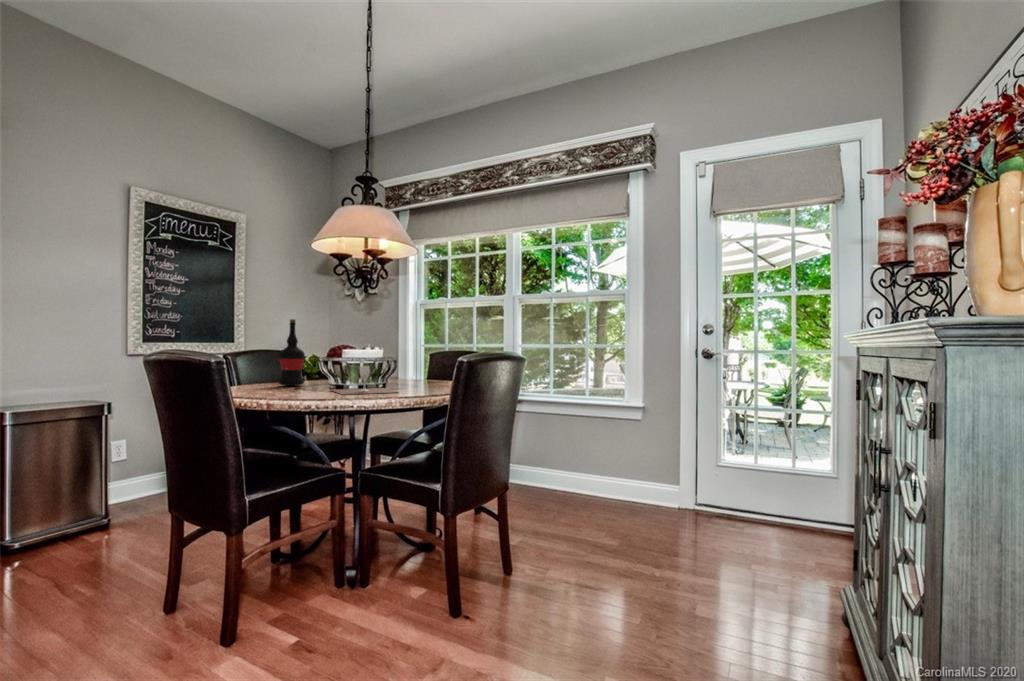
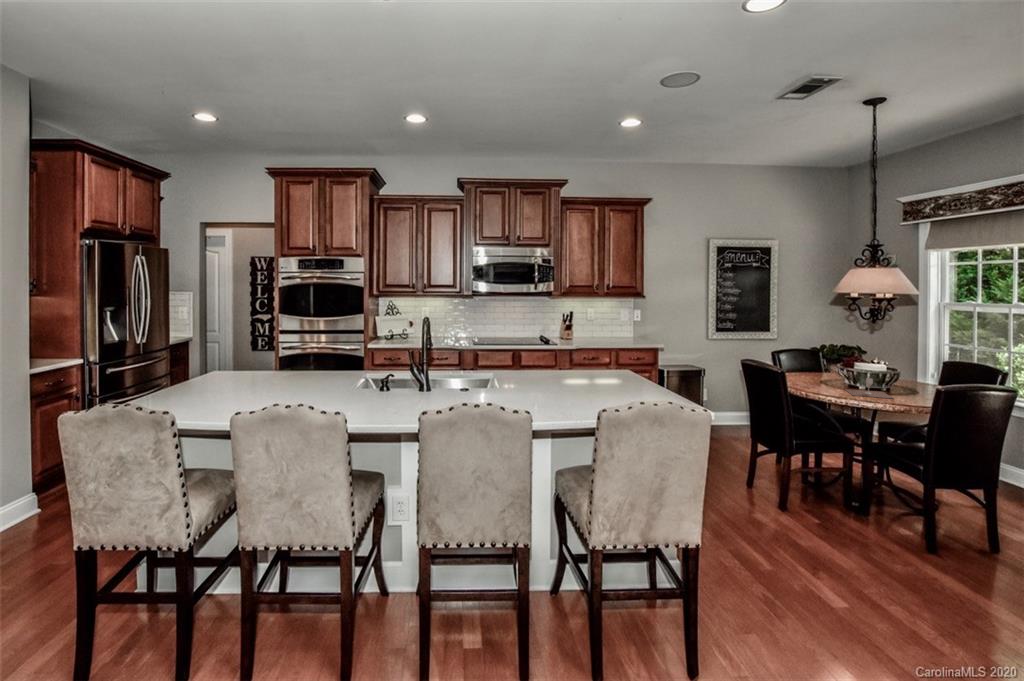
wine bottle: present [279,319,305,386] -> none [809,339,827,381]

